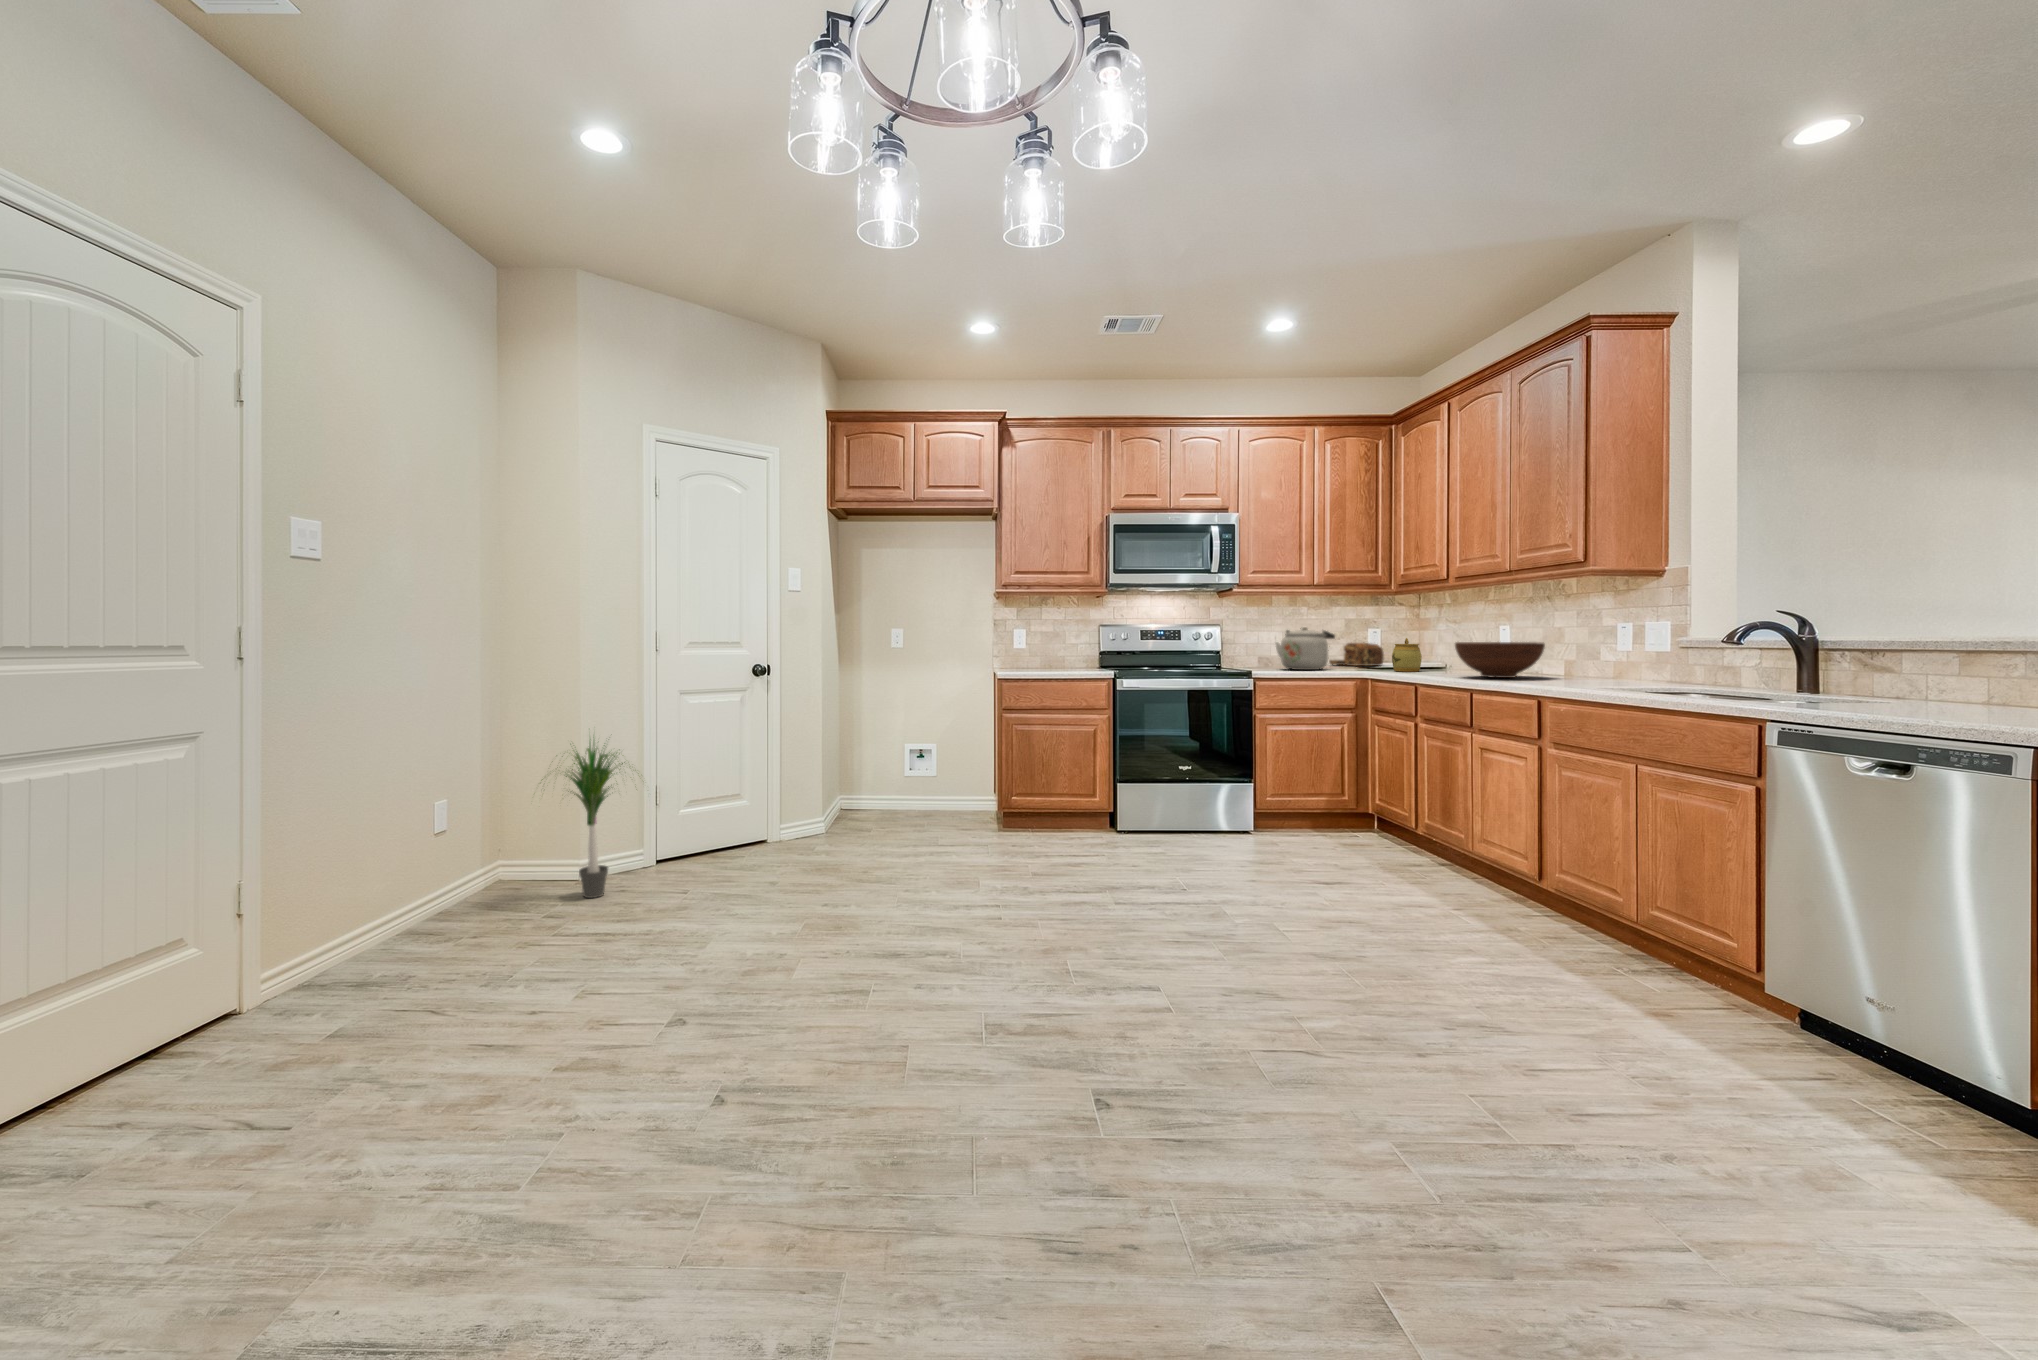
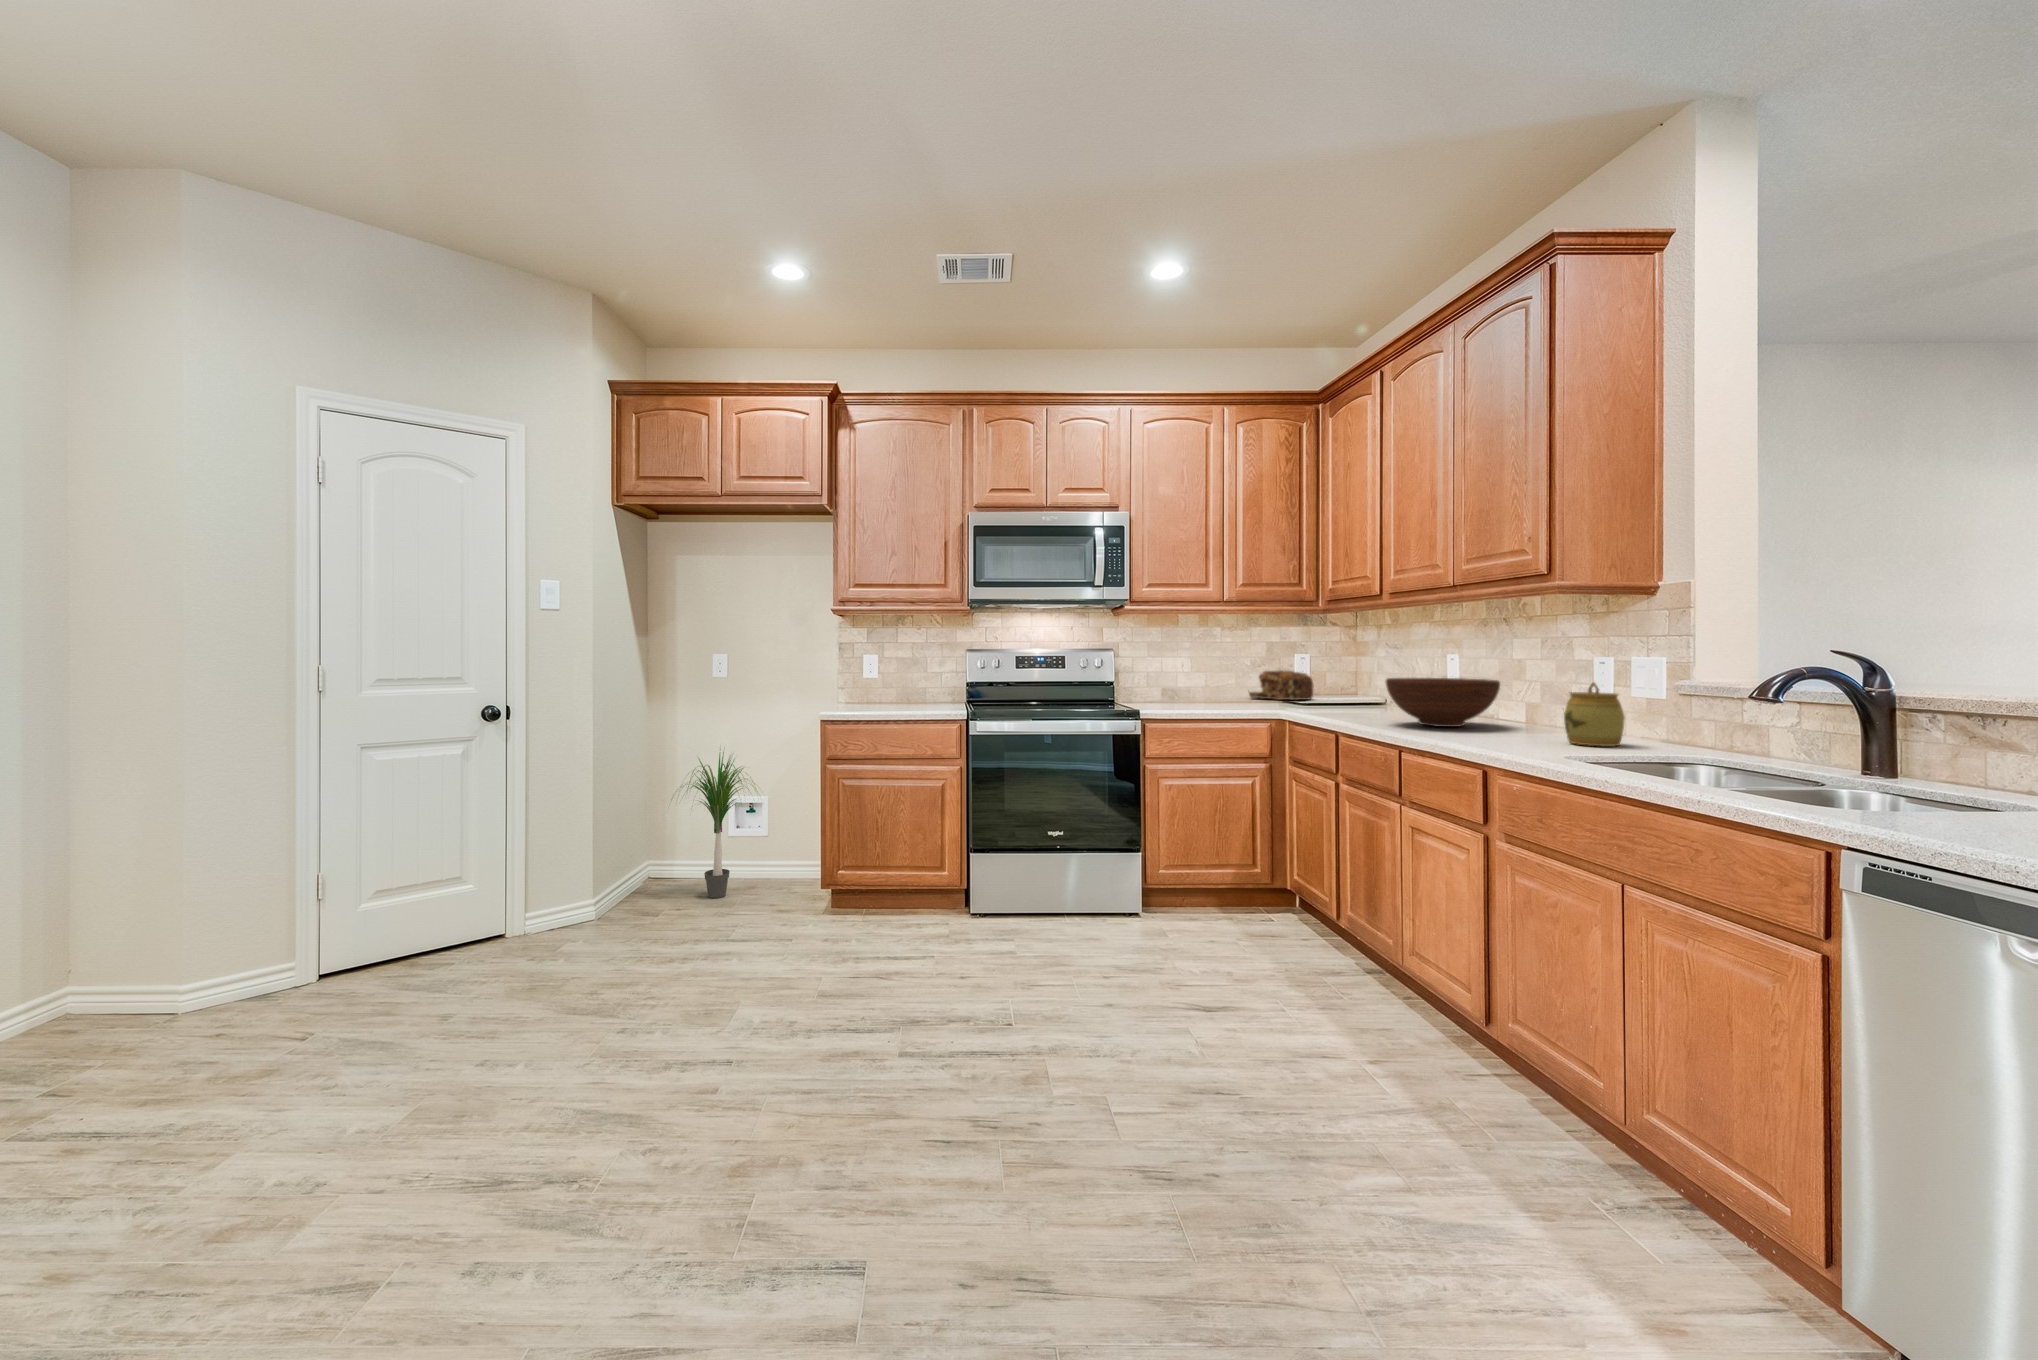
kettle: present [1276,627,1335,670] -> none [1179,653,1250,707]
jar: present [1392,638,1422,672] -> present [1564,682,1625,746]
potted plant: present [541,739,625,898] -> present [671,752,756,898]

